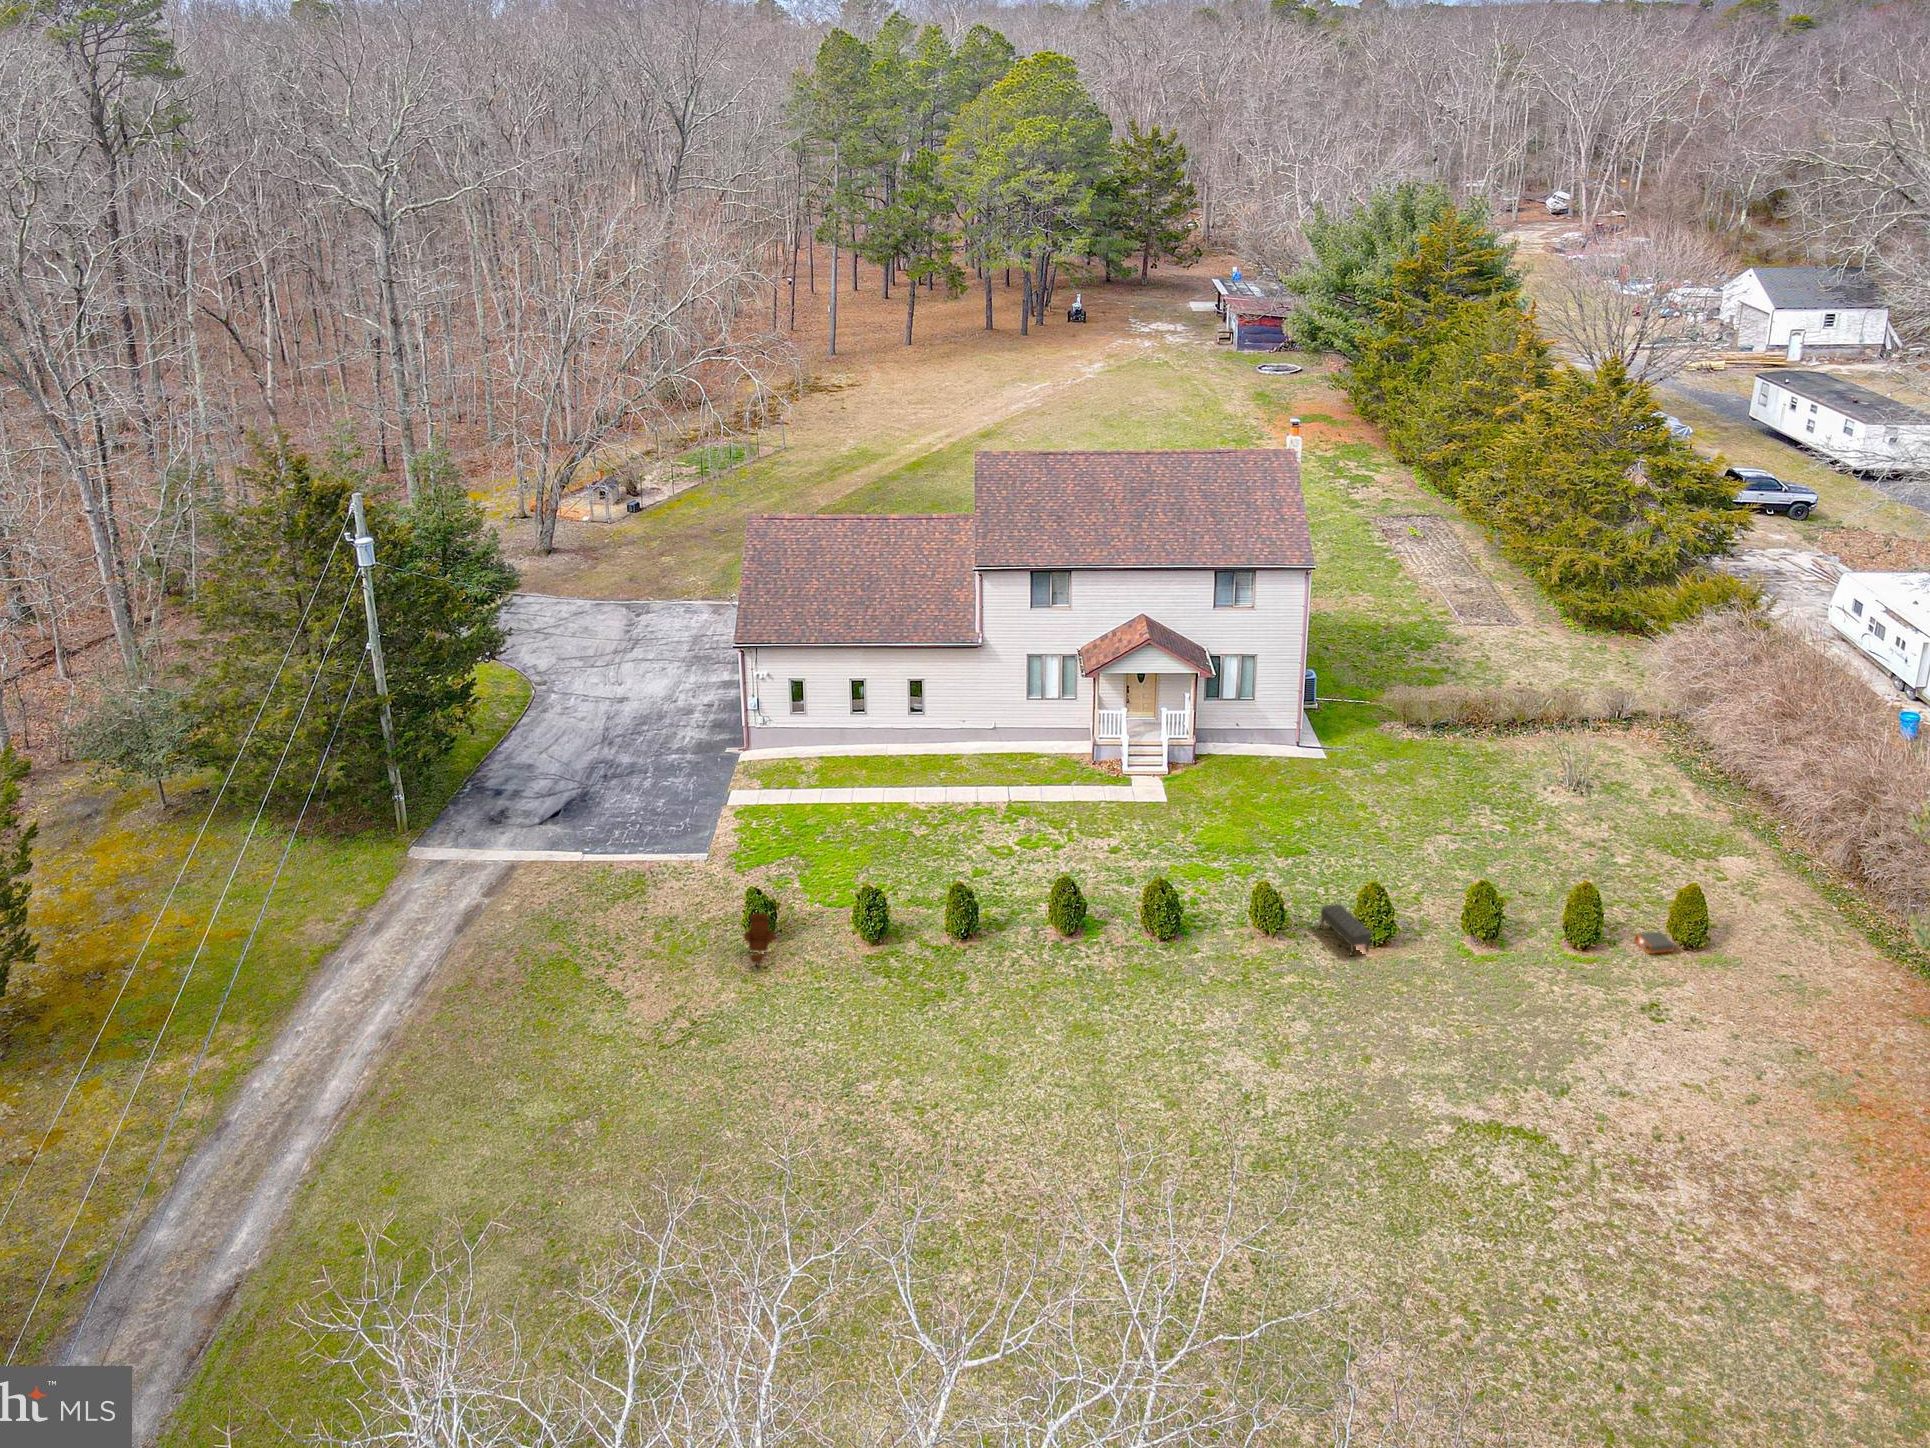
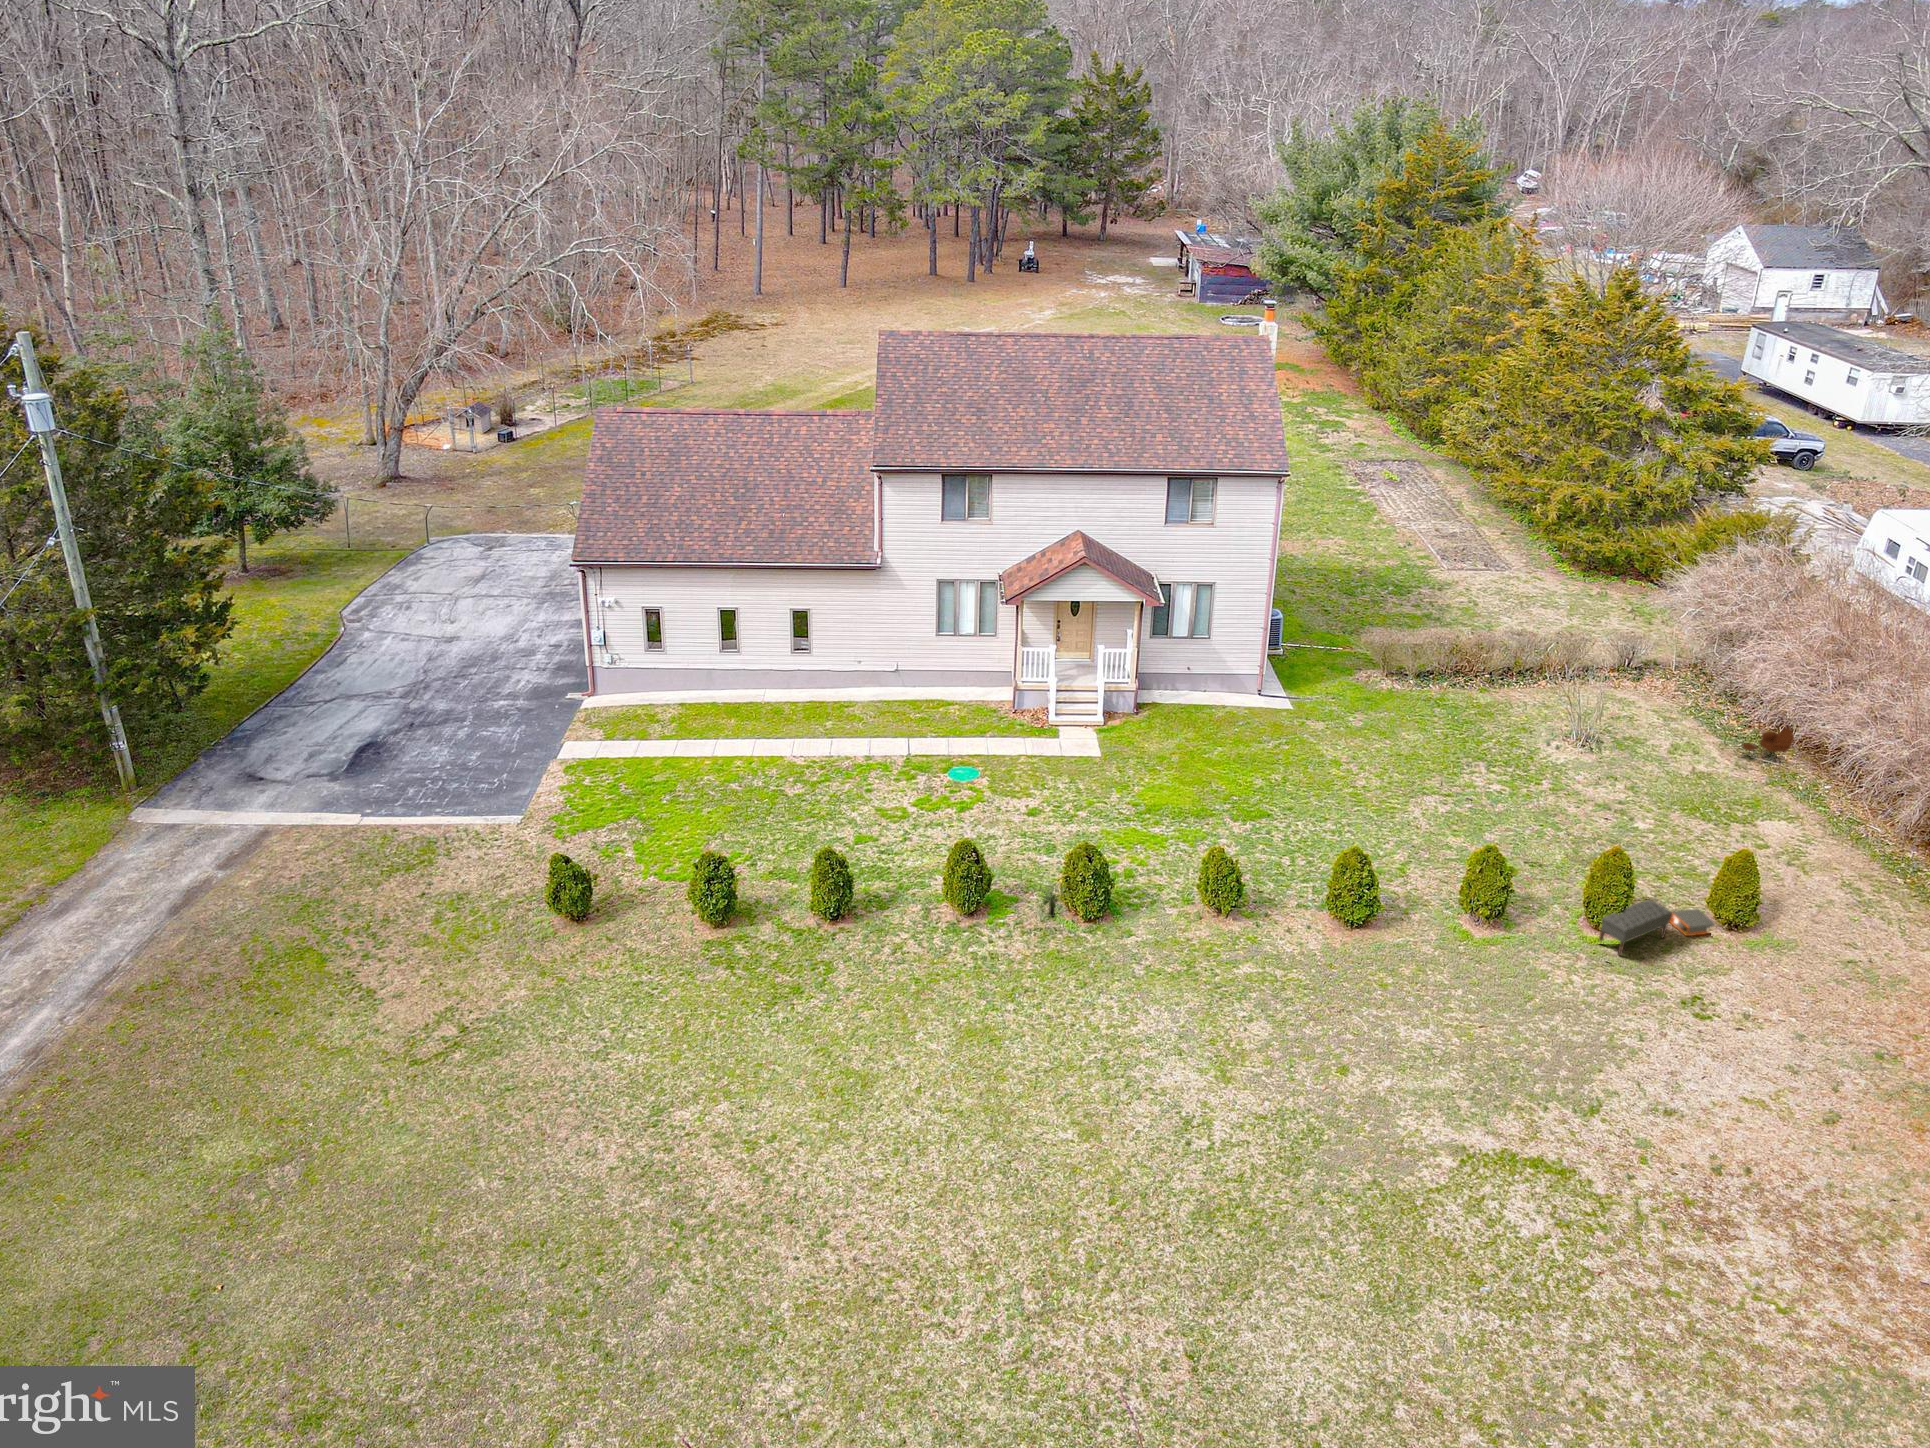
bench: present [1320,904,1372,956] -> present [1599,900,1672,956]
potted plant: none [1123,910,1148,937] -> present [1040,884,1065,917]
lounge chair: present [744,913,775,968] -> present [1742,725,1796,757]

